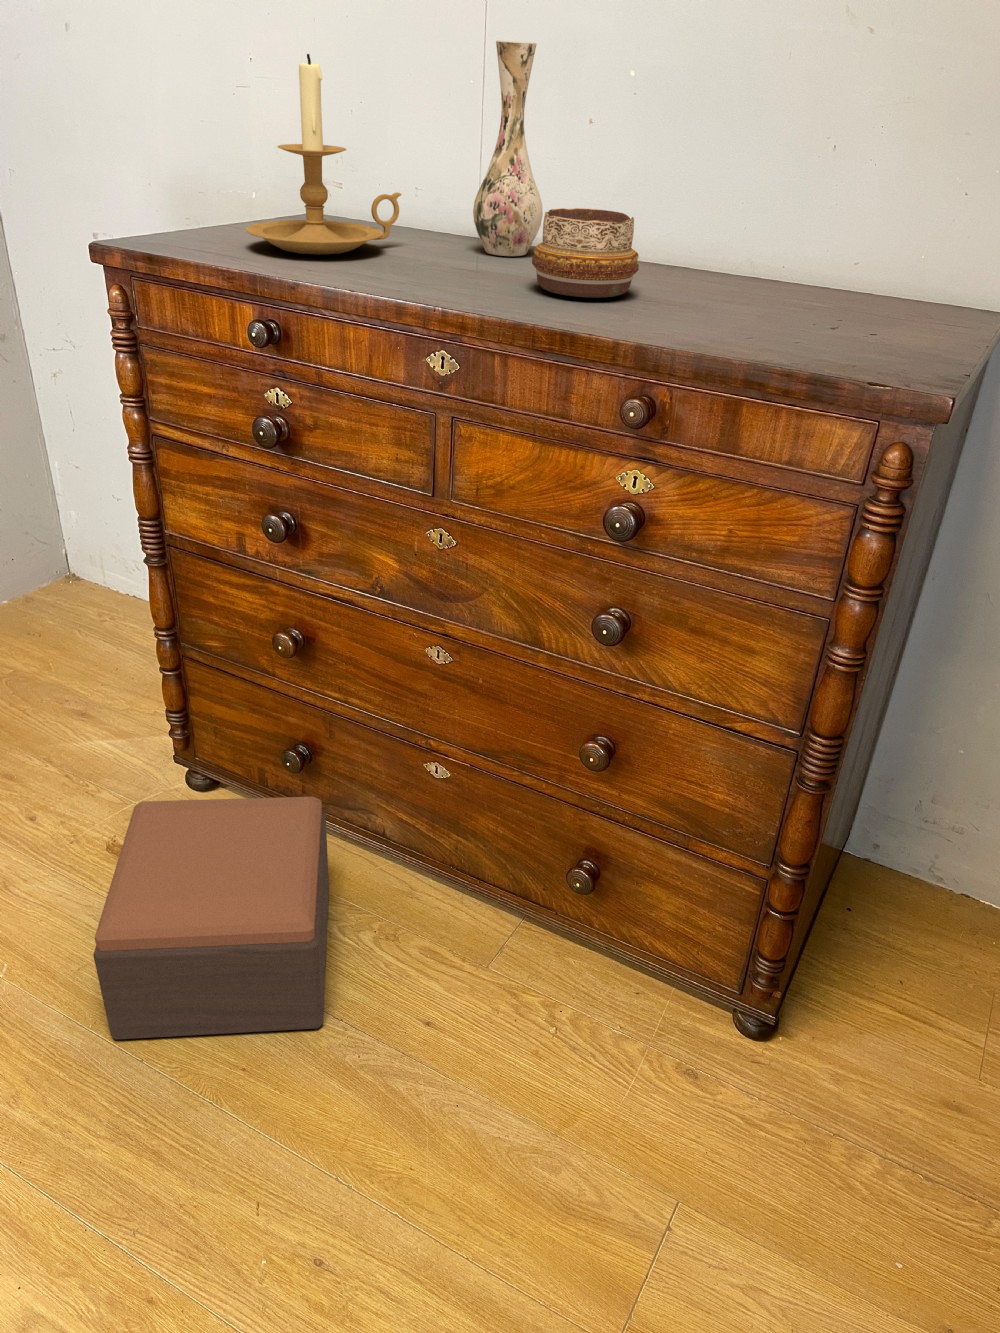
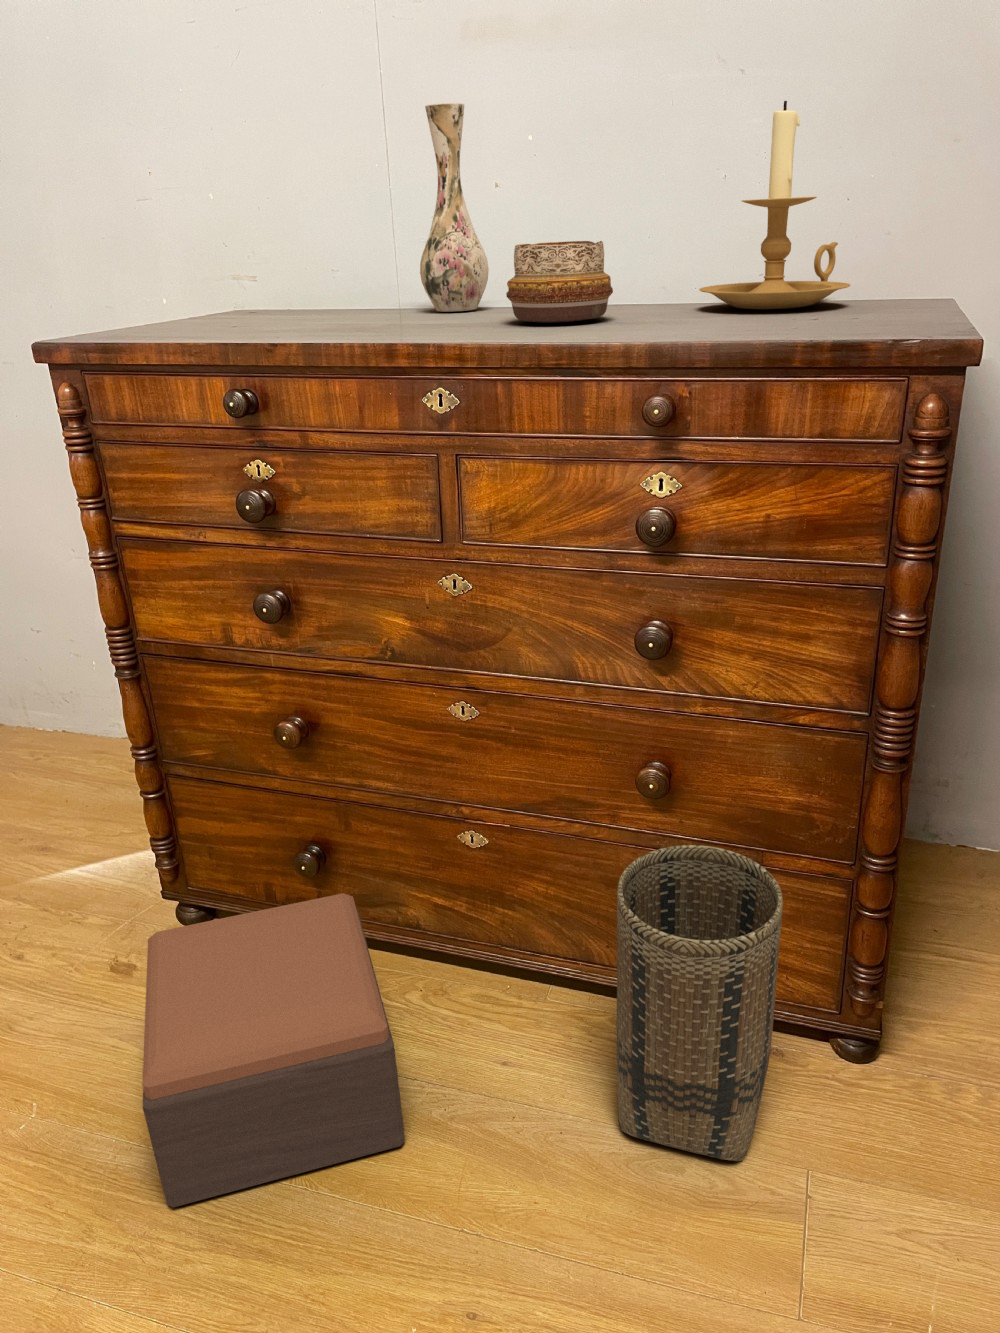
candle holder: present [246,54,401,255] -> present [699,101,850,309]
basket: none [512,818,684,1106] -> present [617,845,783,1161]

